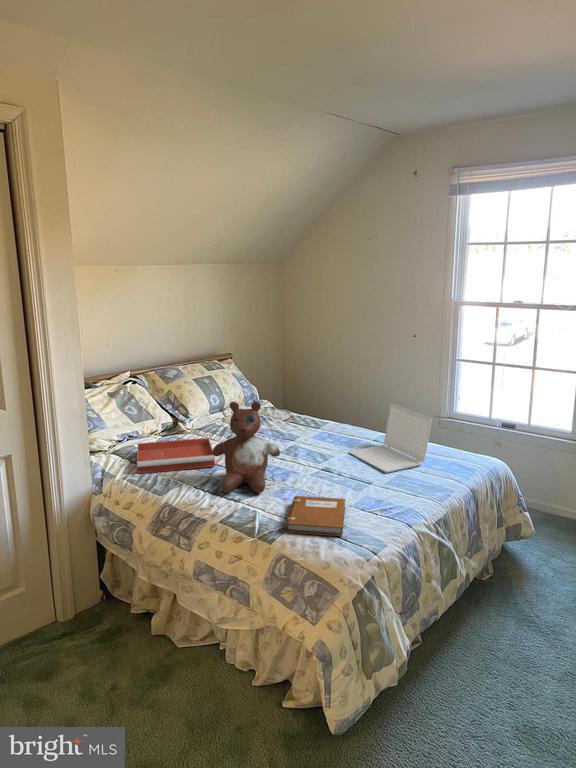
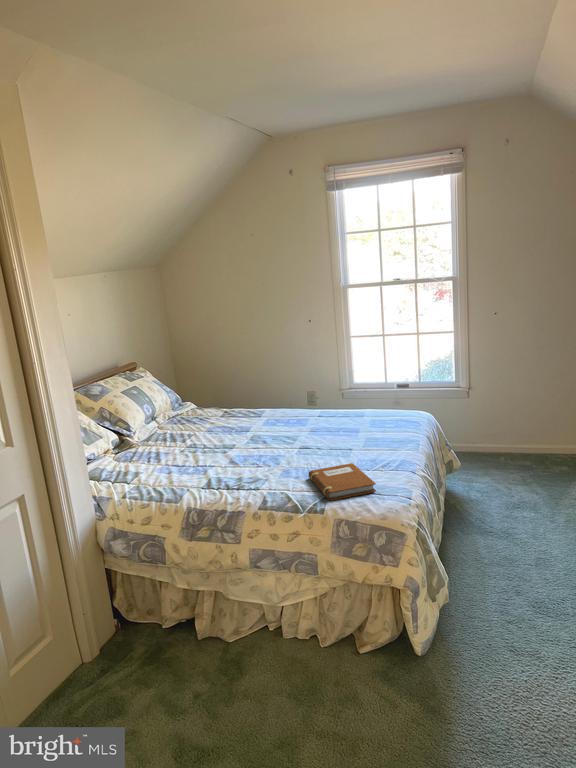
stuffed bear: present [213,402,280,493] -> none [211,393,276,485]
laptop: present [349,404,432,473] -> none [308,379,378,438]
tray: present [137,438,215,473] -> none [107,443,203,490]

